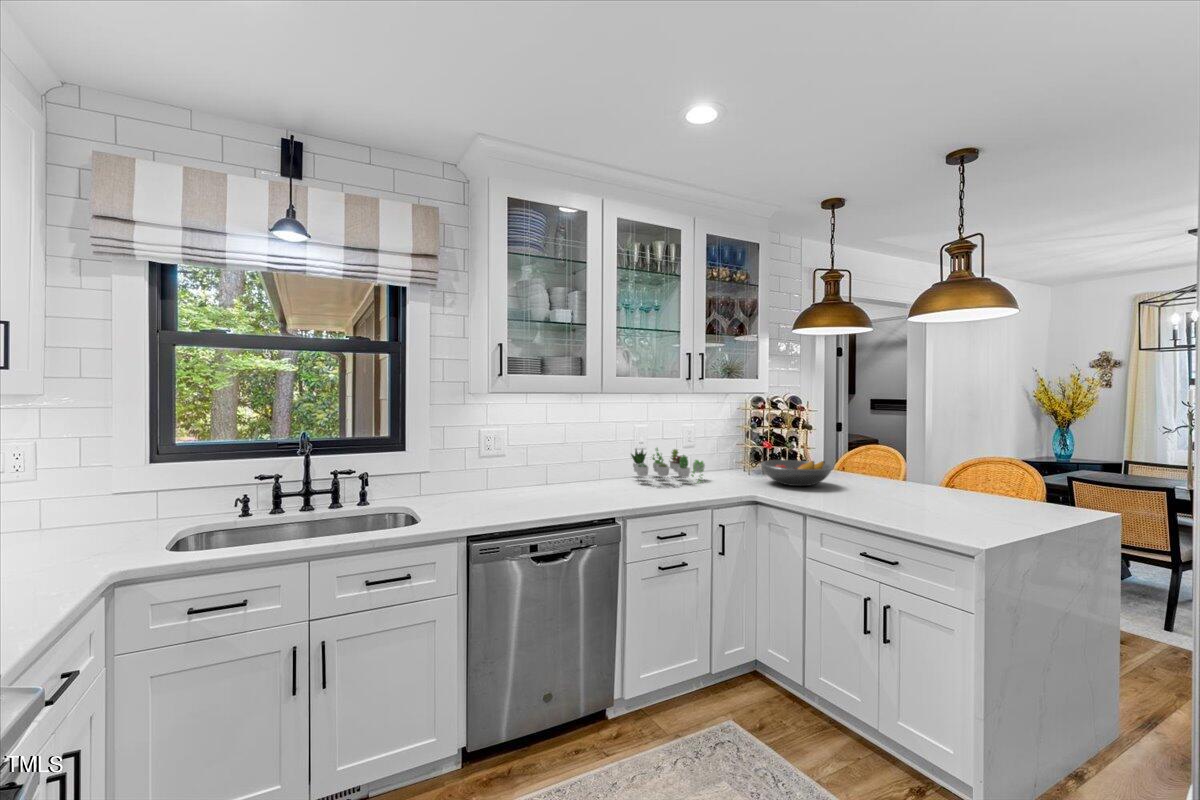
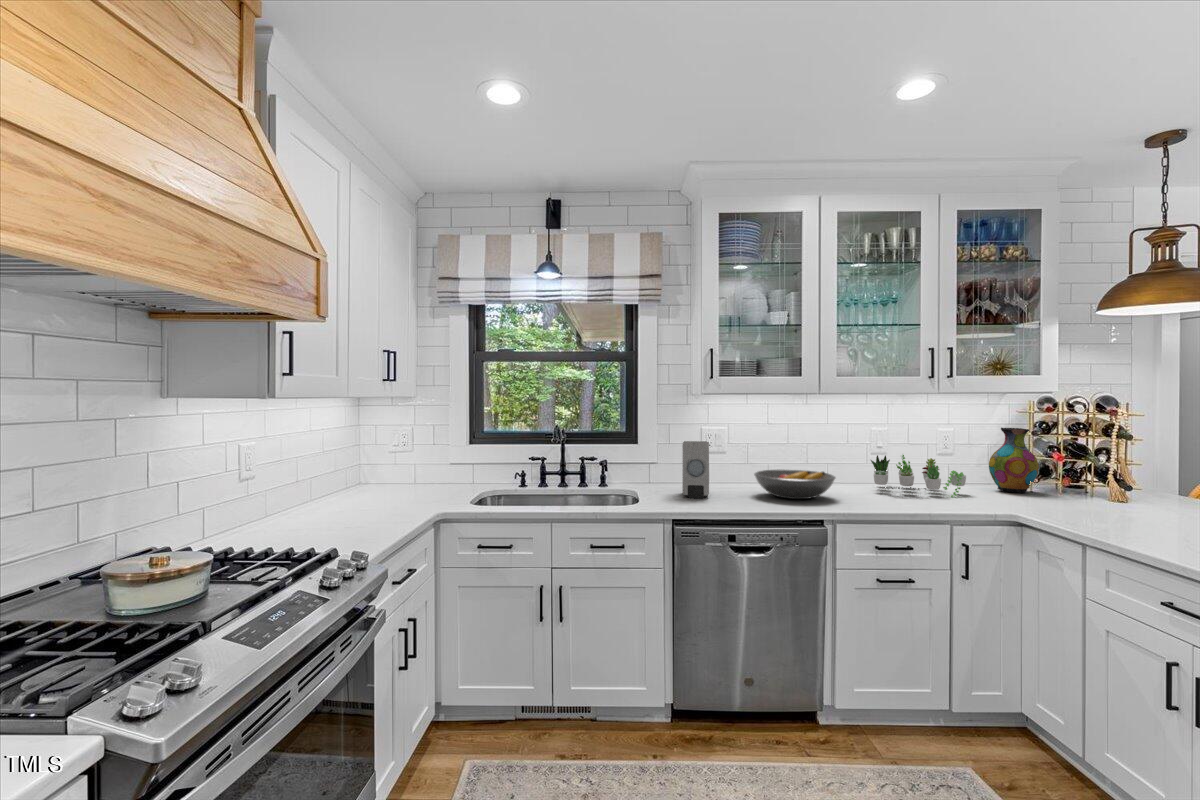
vase: none [713,421,748,474] -> present [989,428,1039,493]
soap dispenser: none [462,444,497,508] -> present [682,441,709,498]
fruit bowl: present [761,460,833,486] -> present [754,469,836,499]

